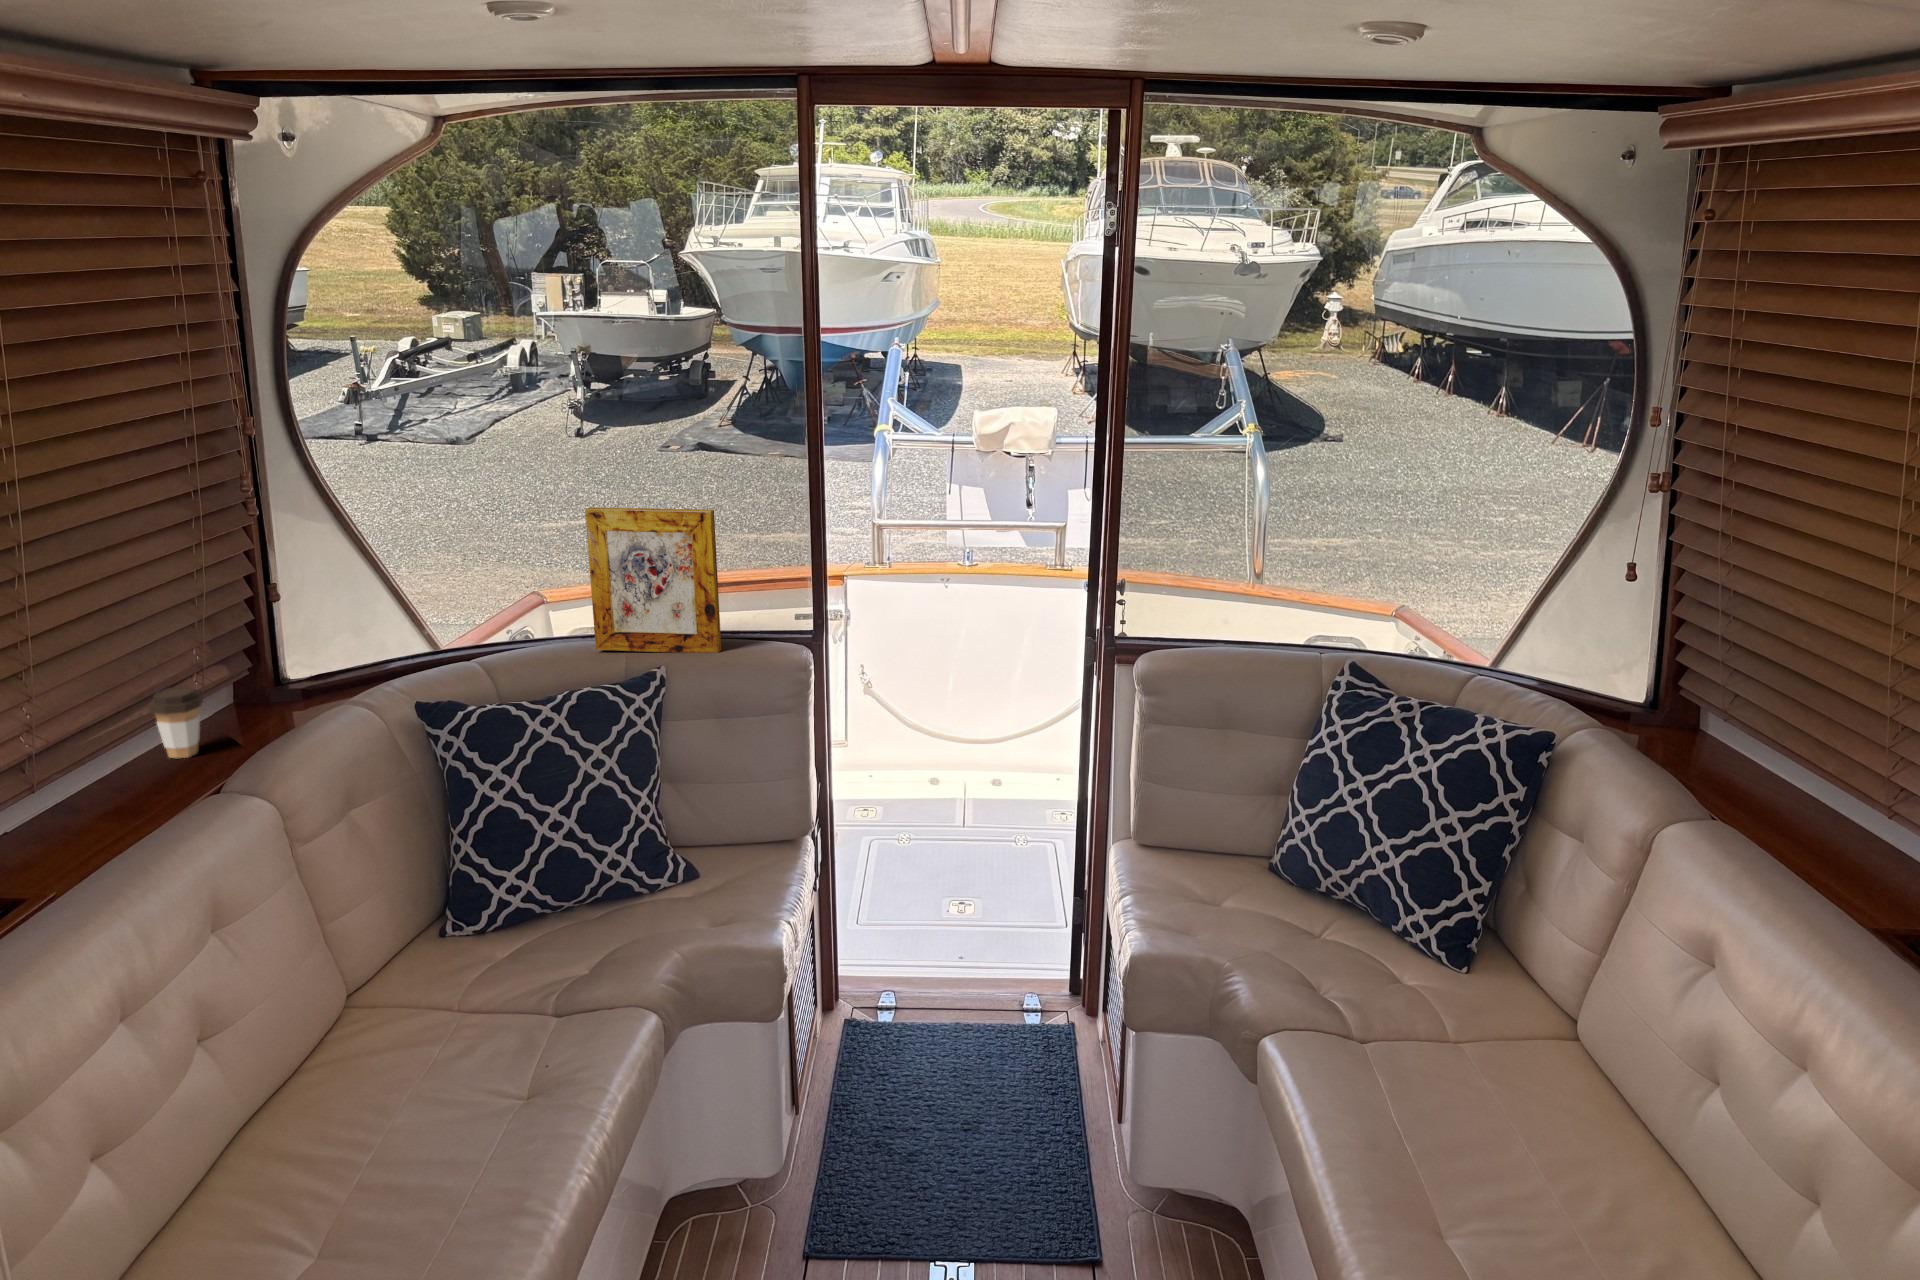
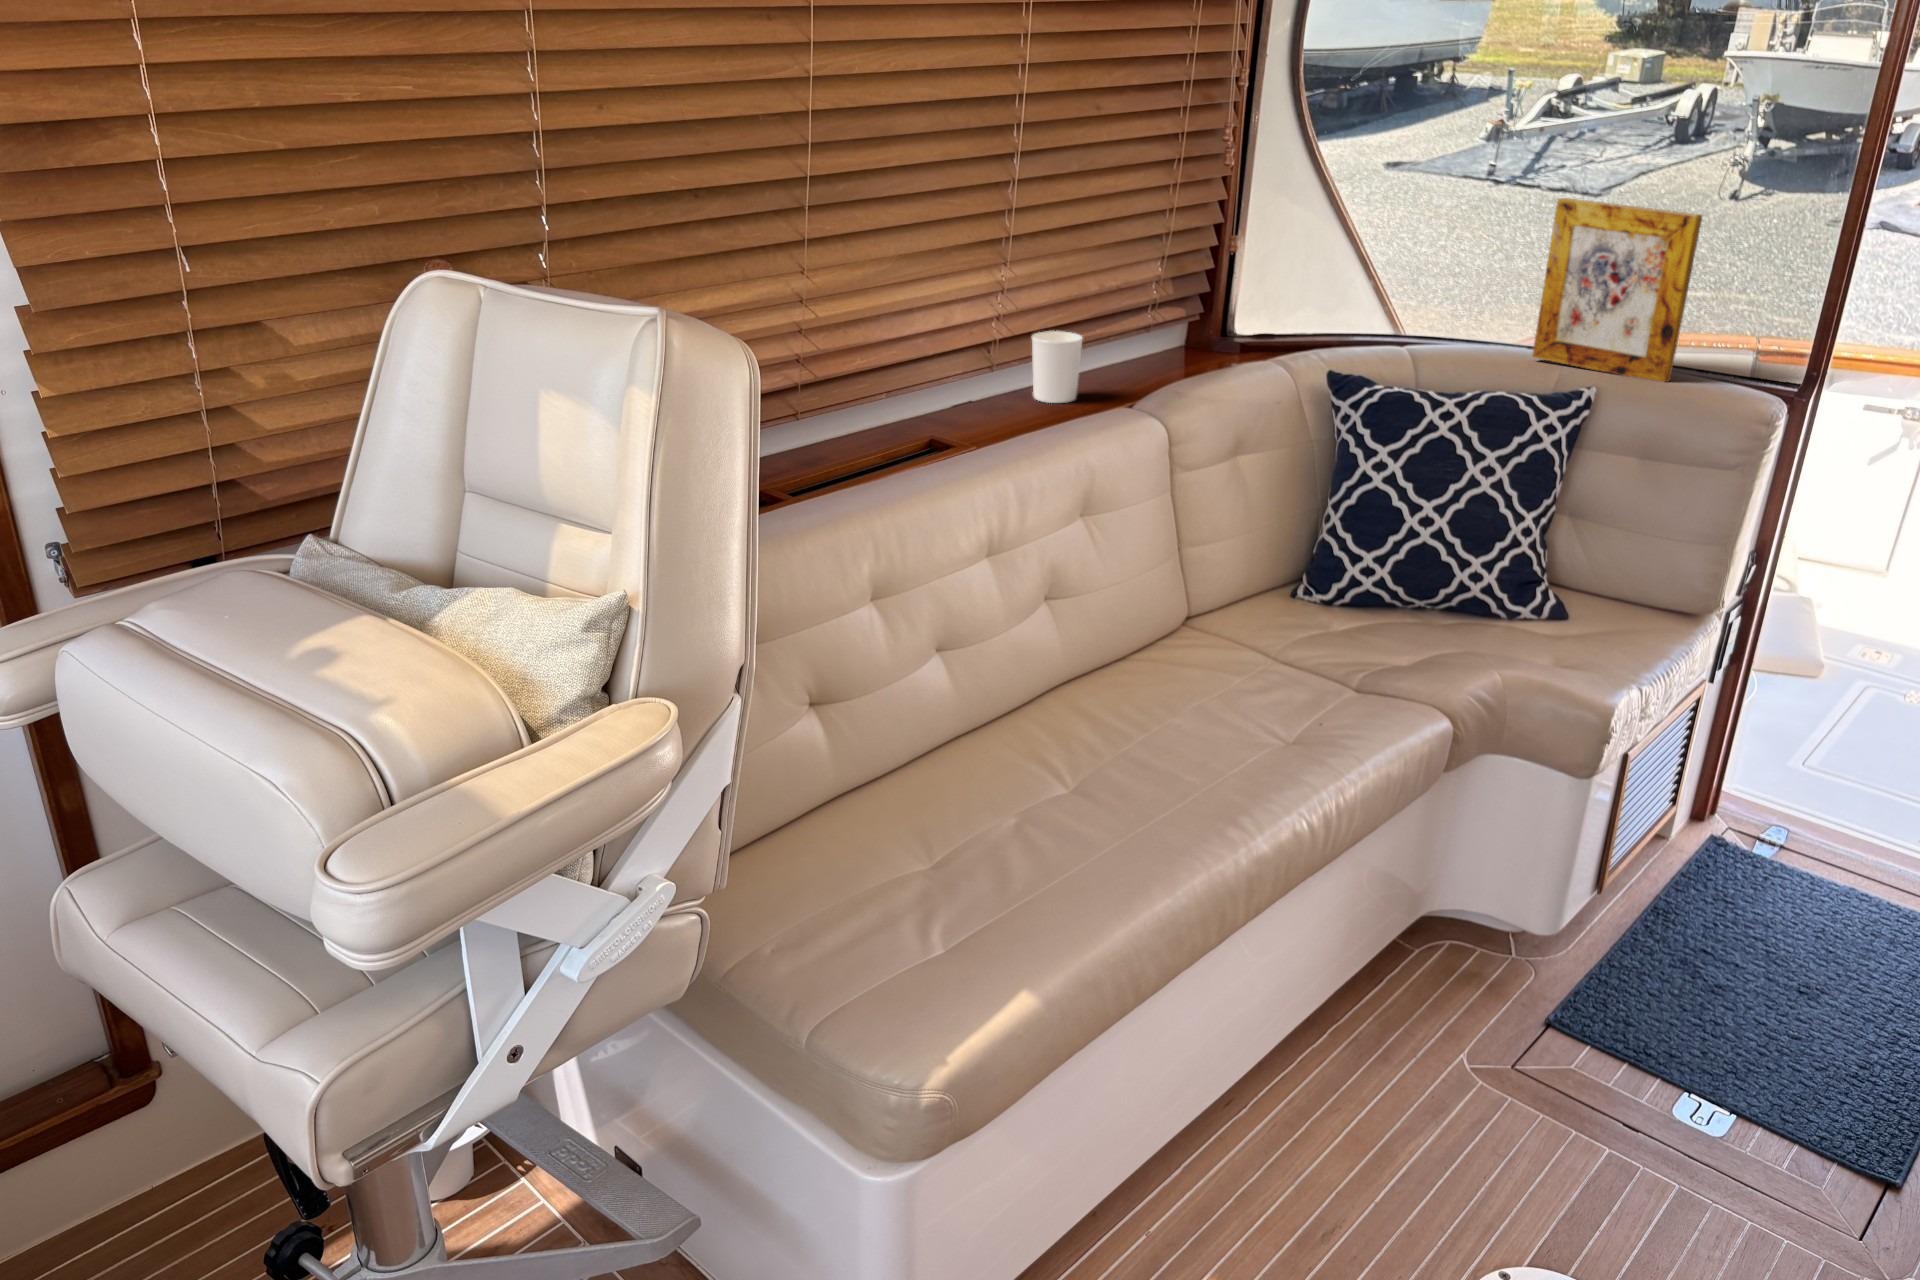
coffee cup: present [148,687,203,758] -> none [1102,314,1148,380]
candle holder: none [74,724,145,808] -> present [1031,331,1083,403]

